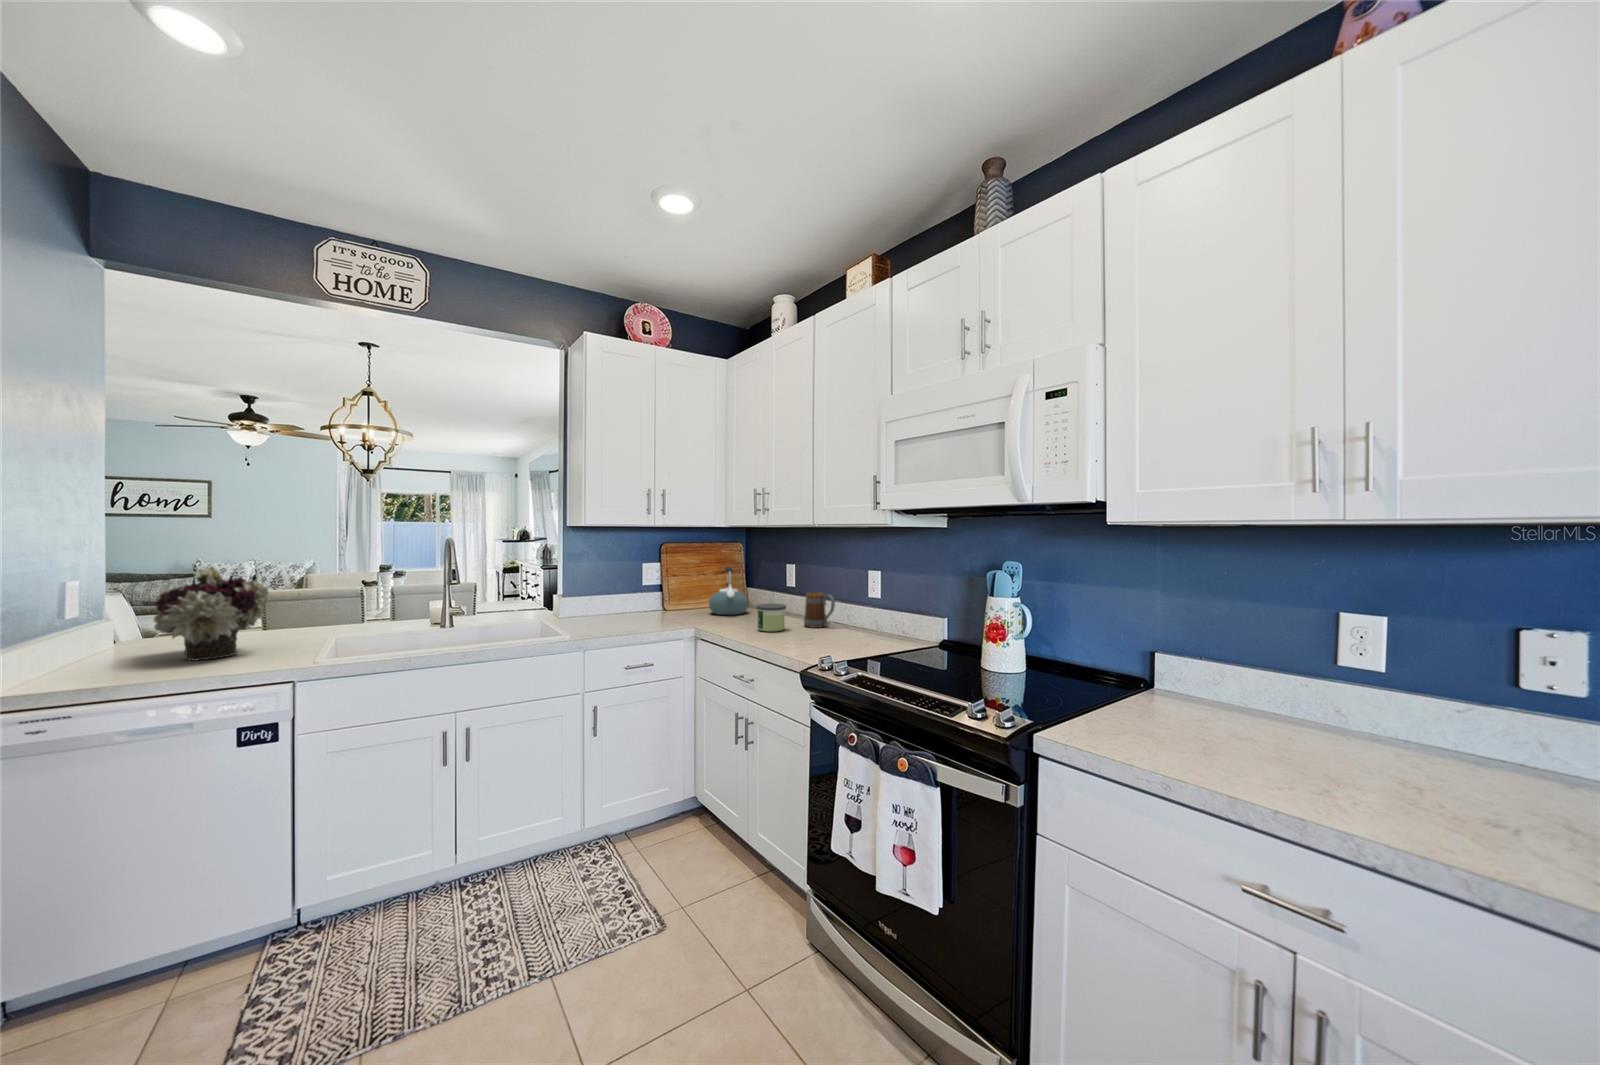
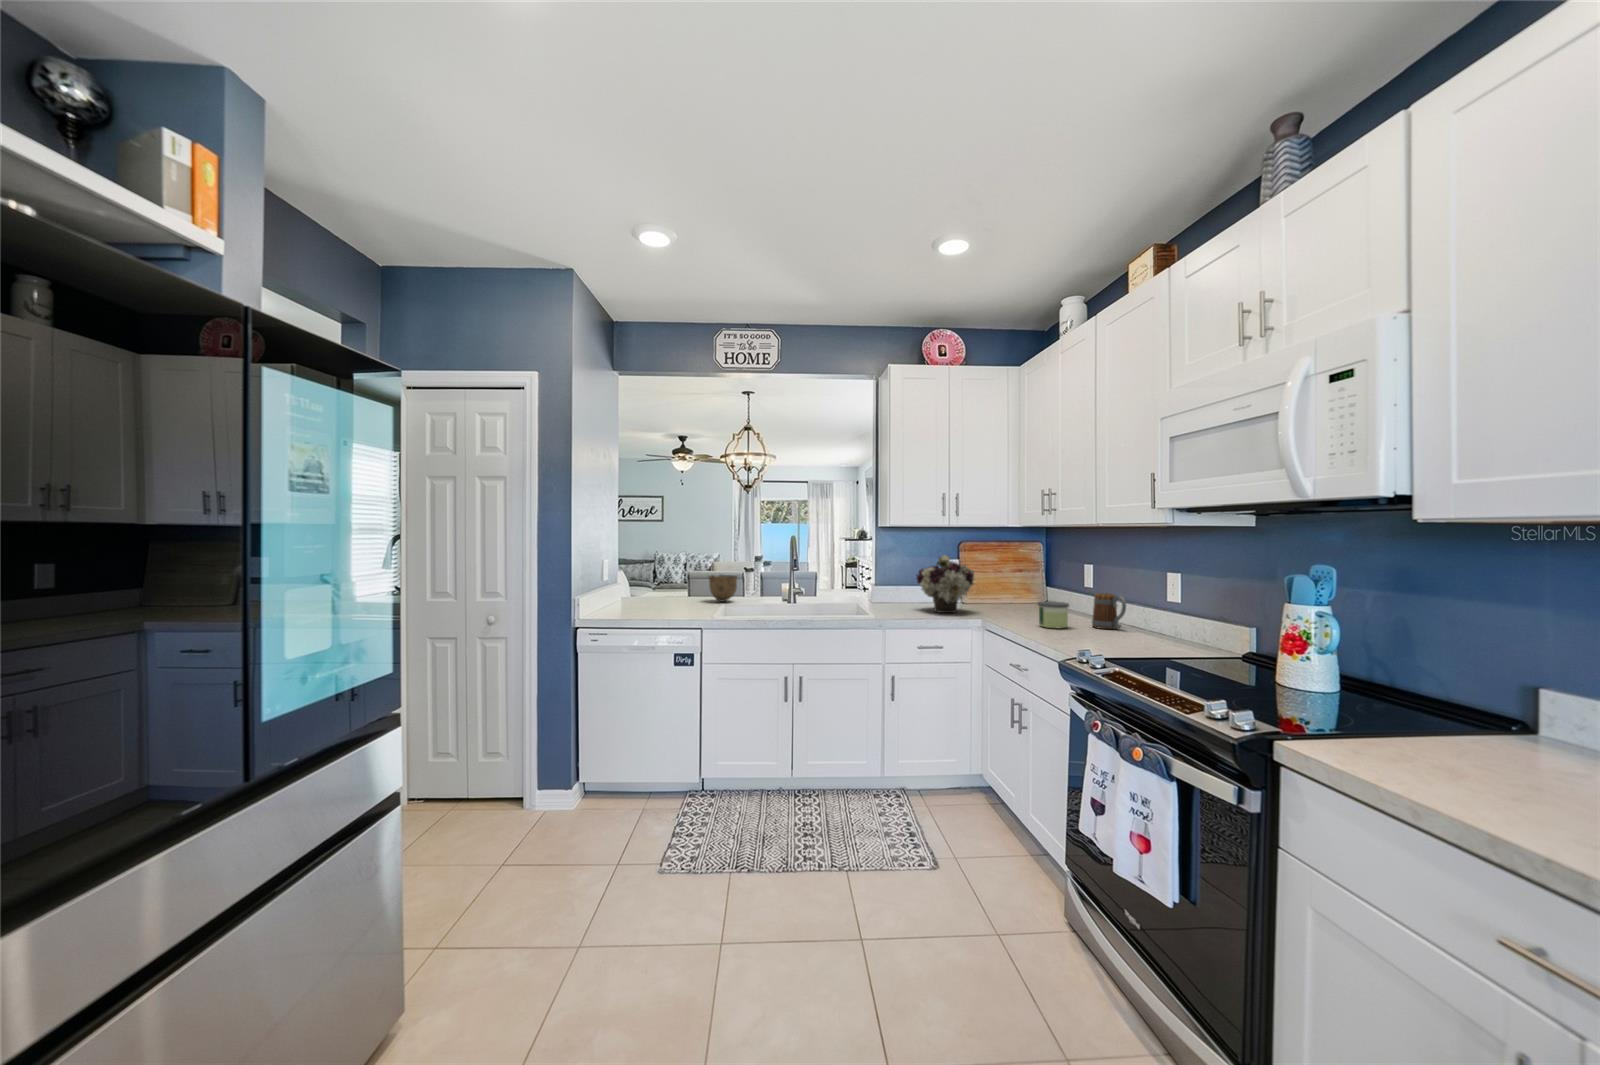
flower arrangement: present [153,565,269,661] -> present [917,555,974,613]
kettle: present [709,567,748,615] -> none [1000,566,1040,612]
bowl: none [303,595,359,635] -> present [709,575,738,602]

